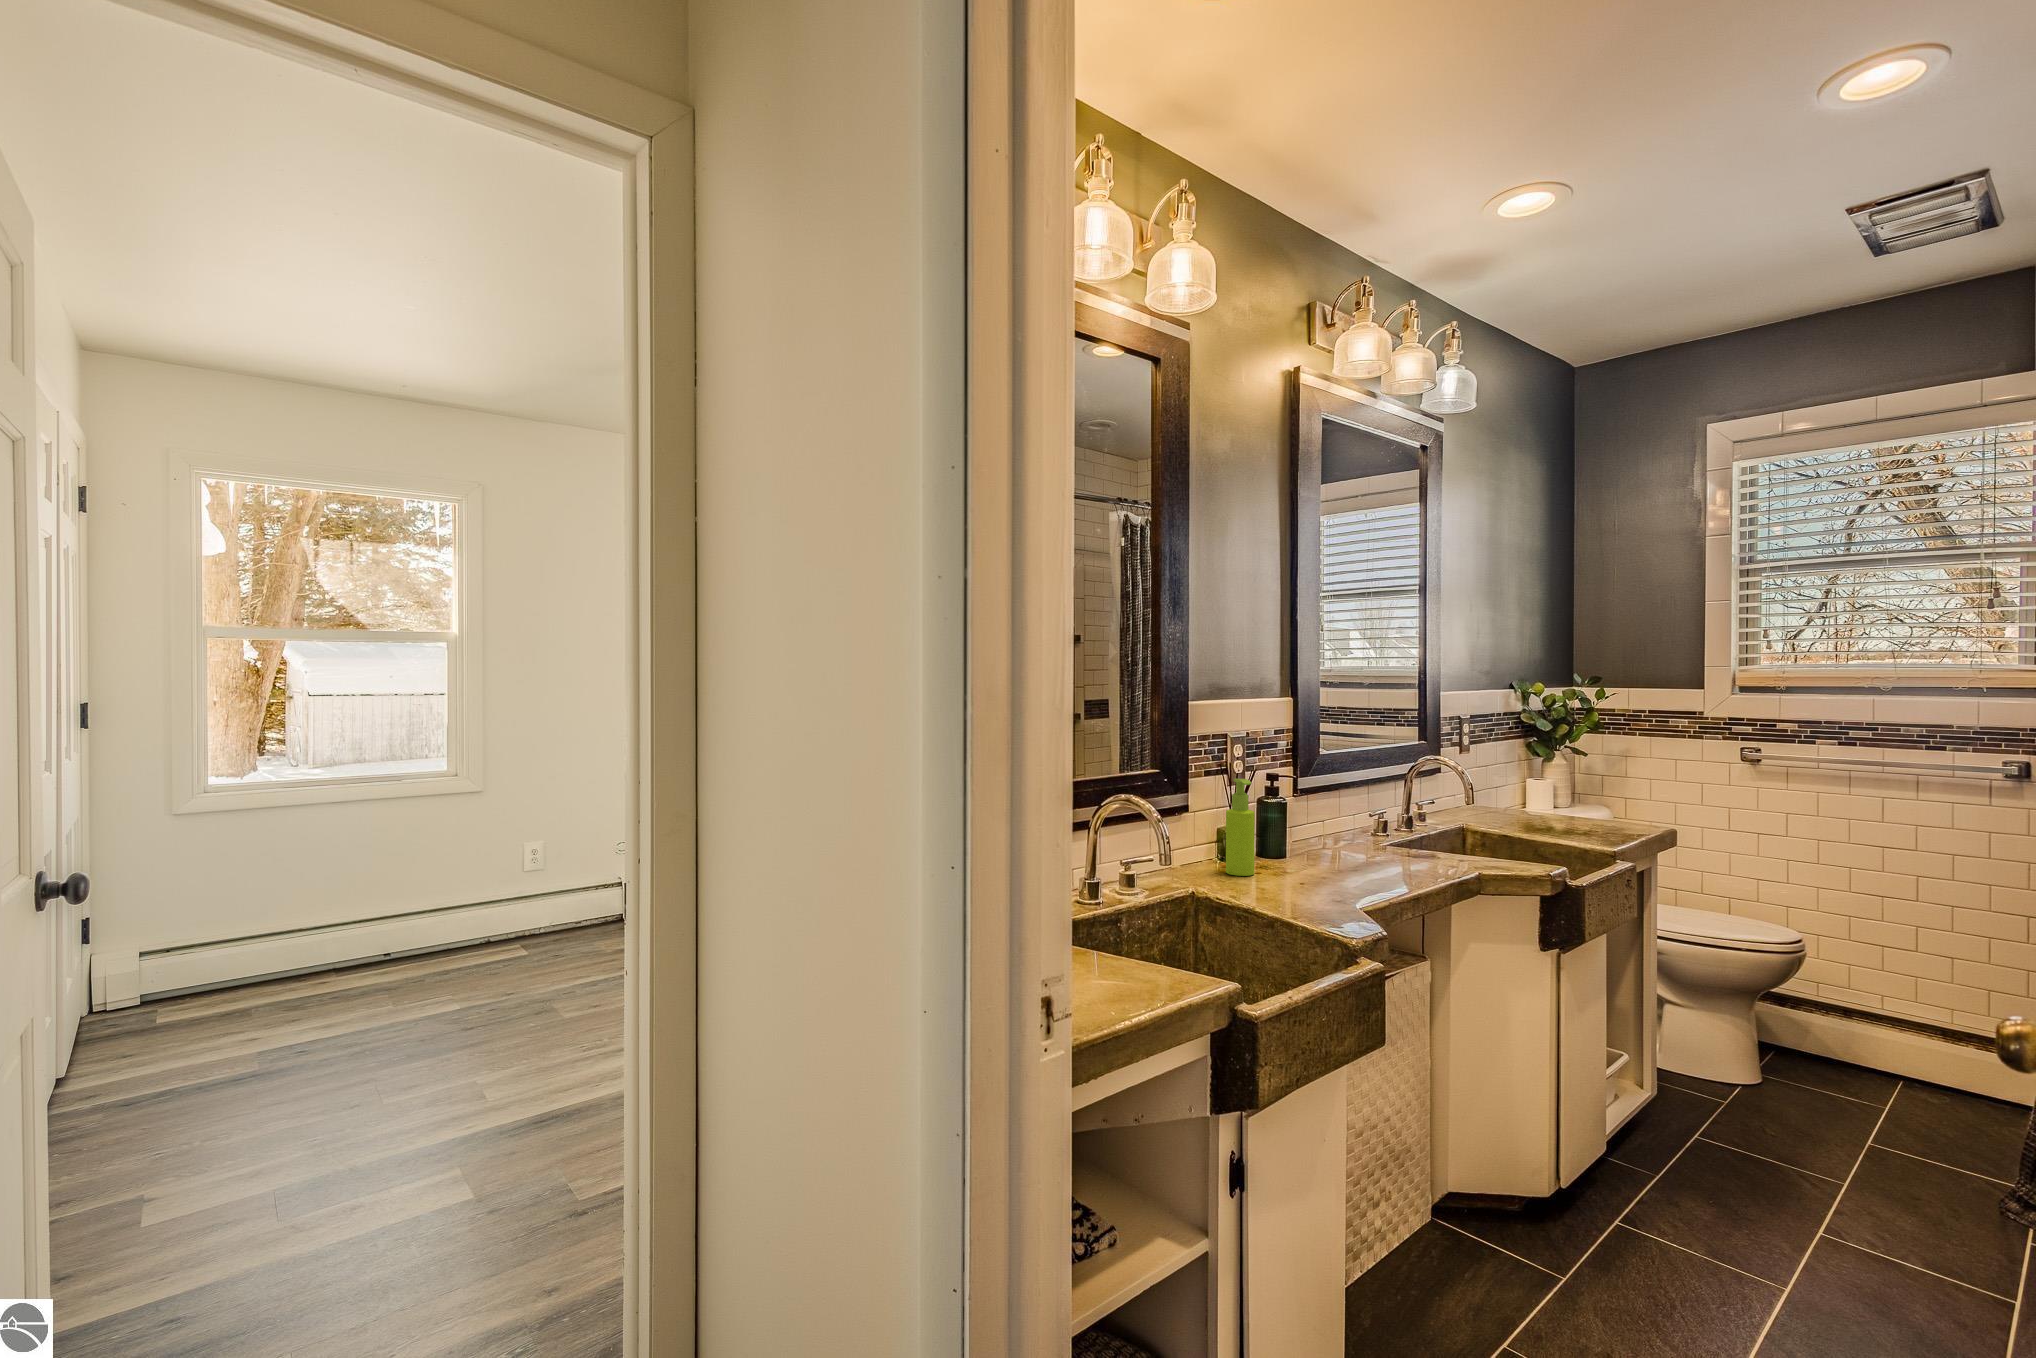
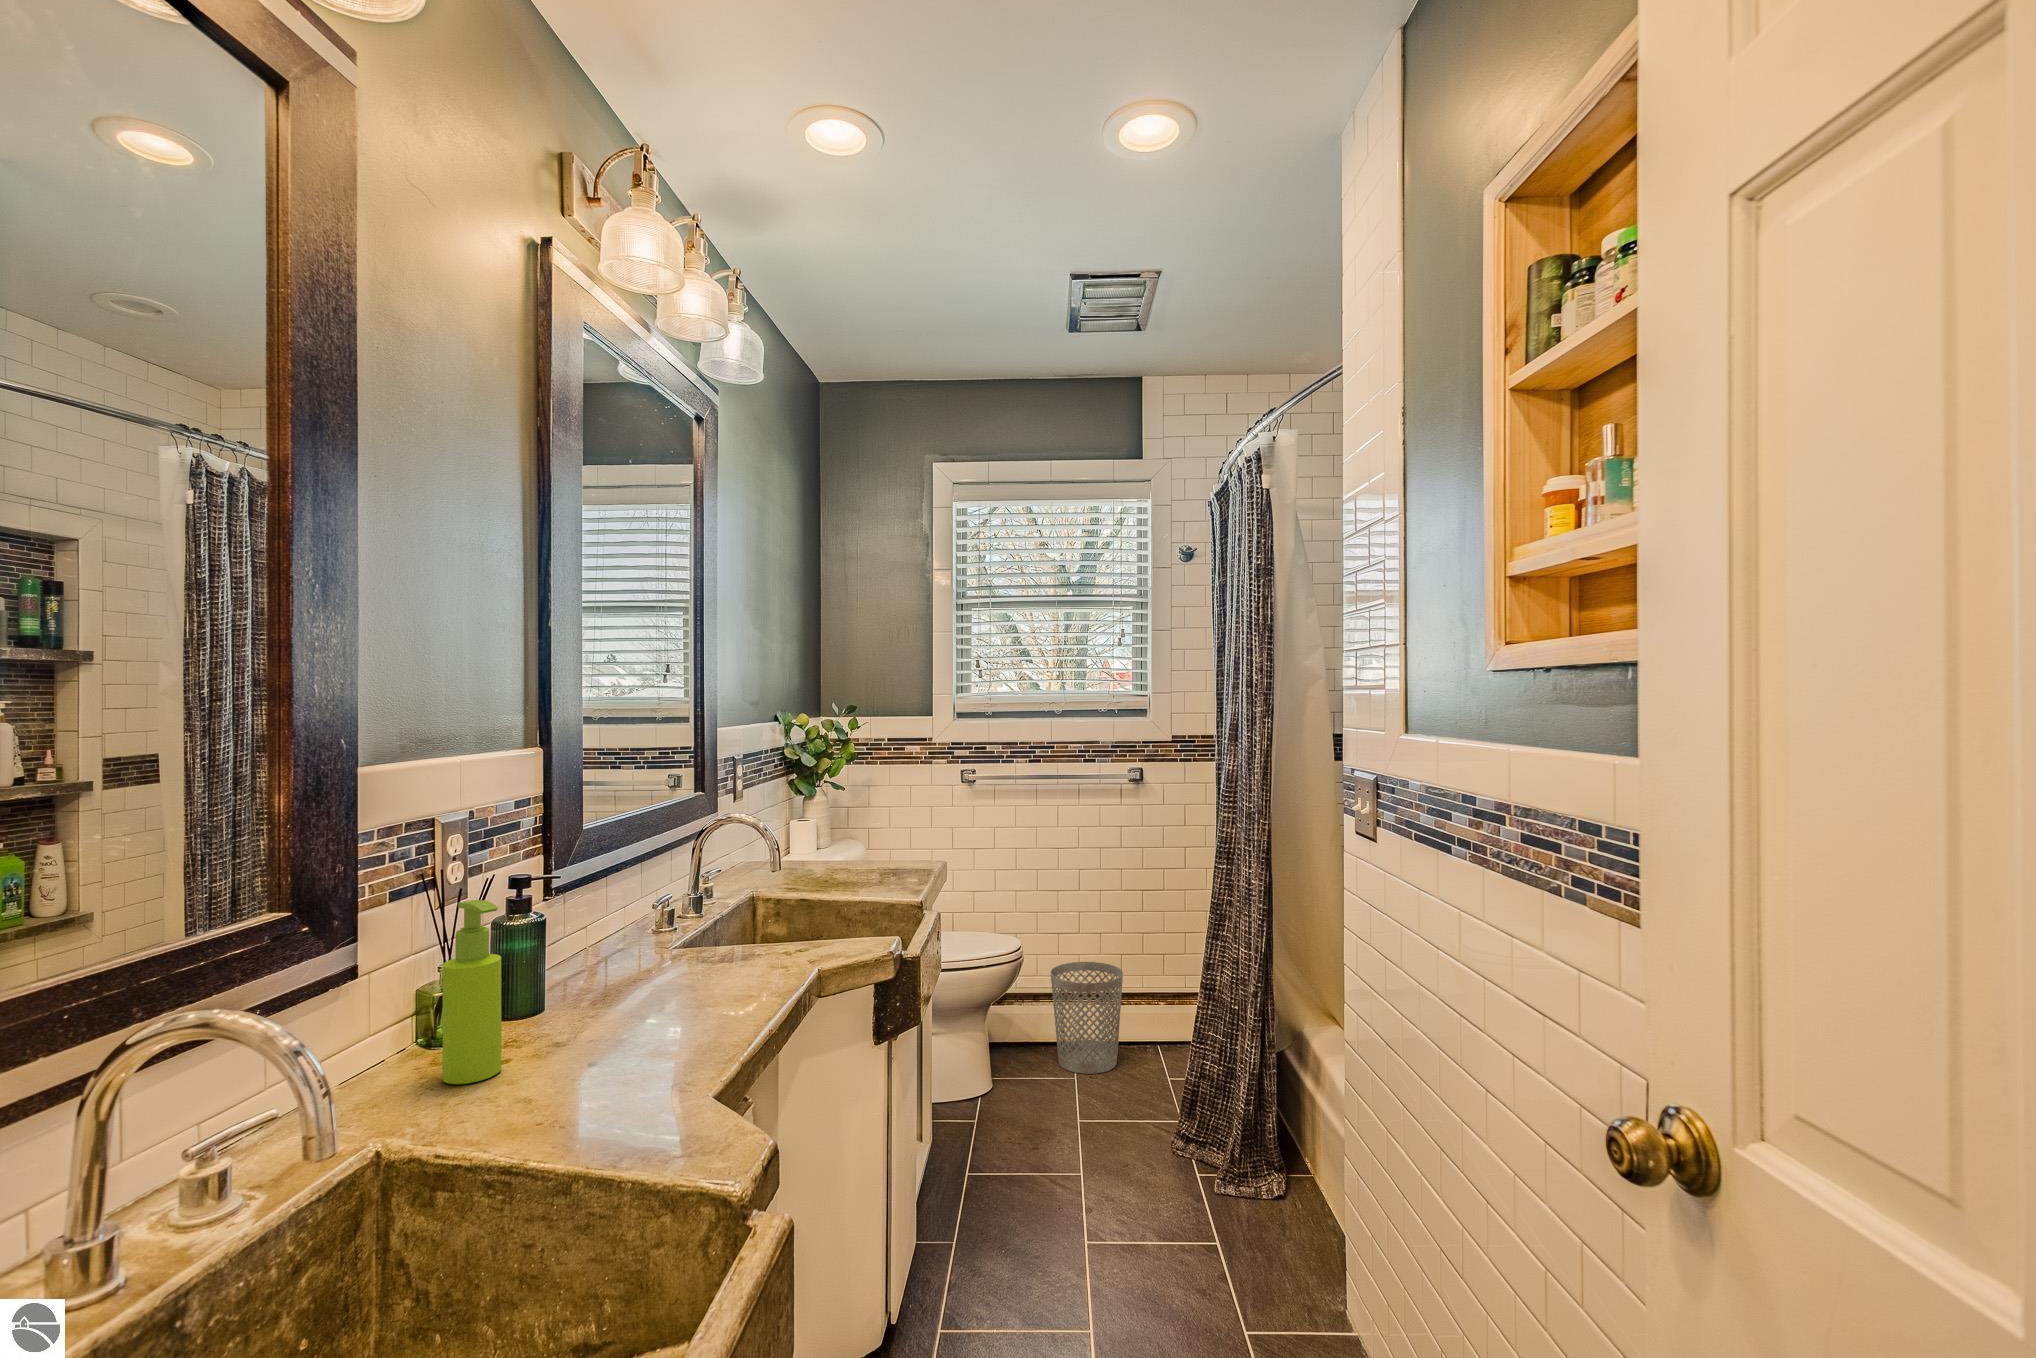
wastebasket: none [1850,979,1966,1111] -> present [1050,962,1123,1074]

